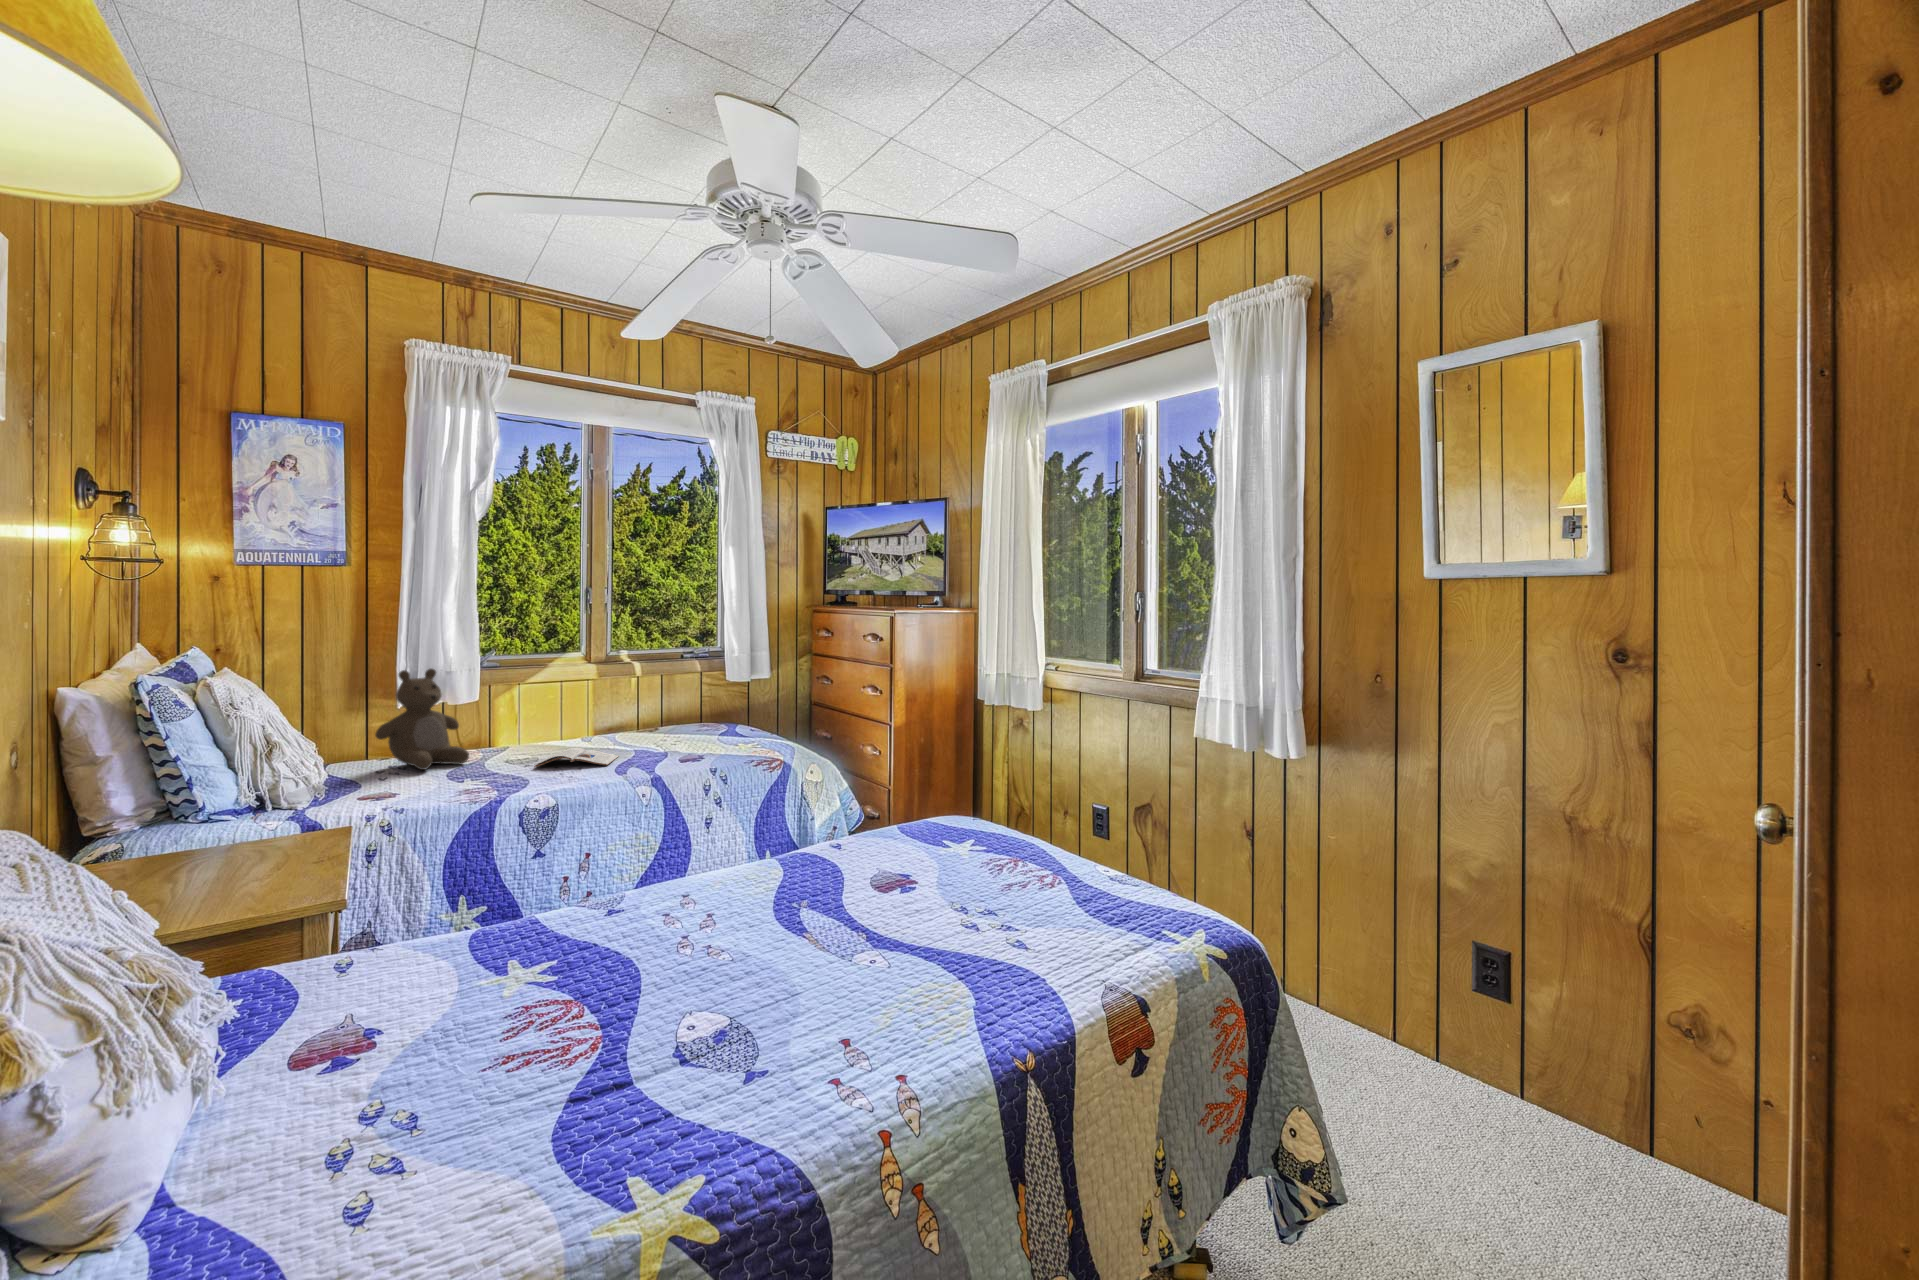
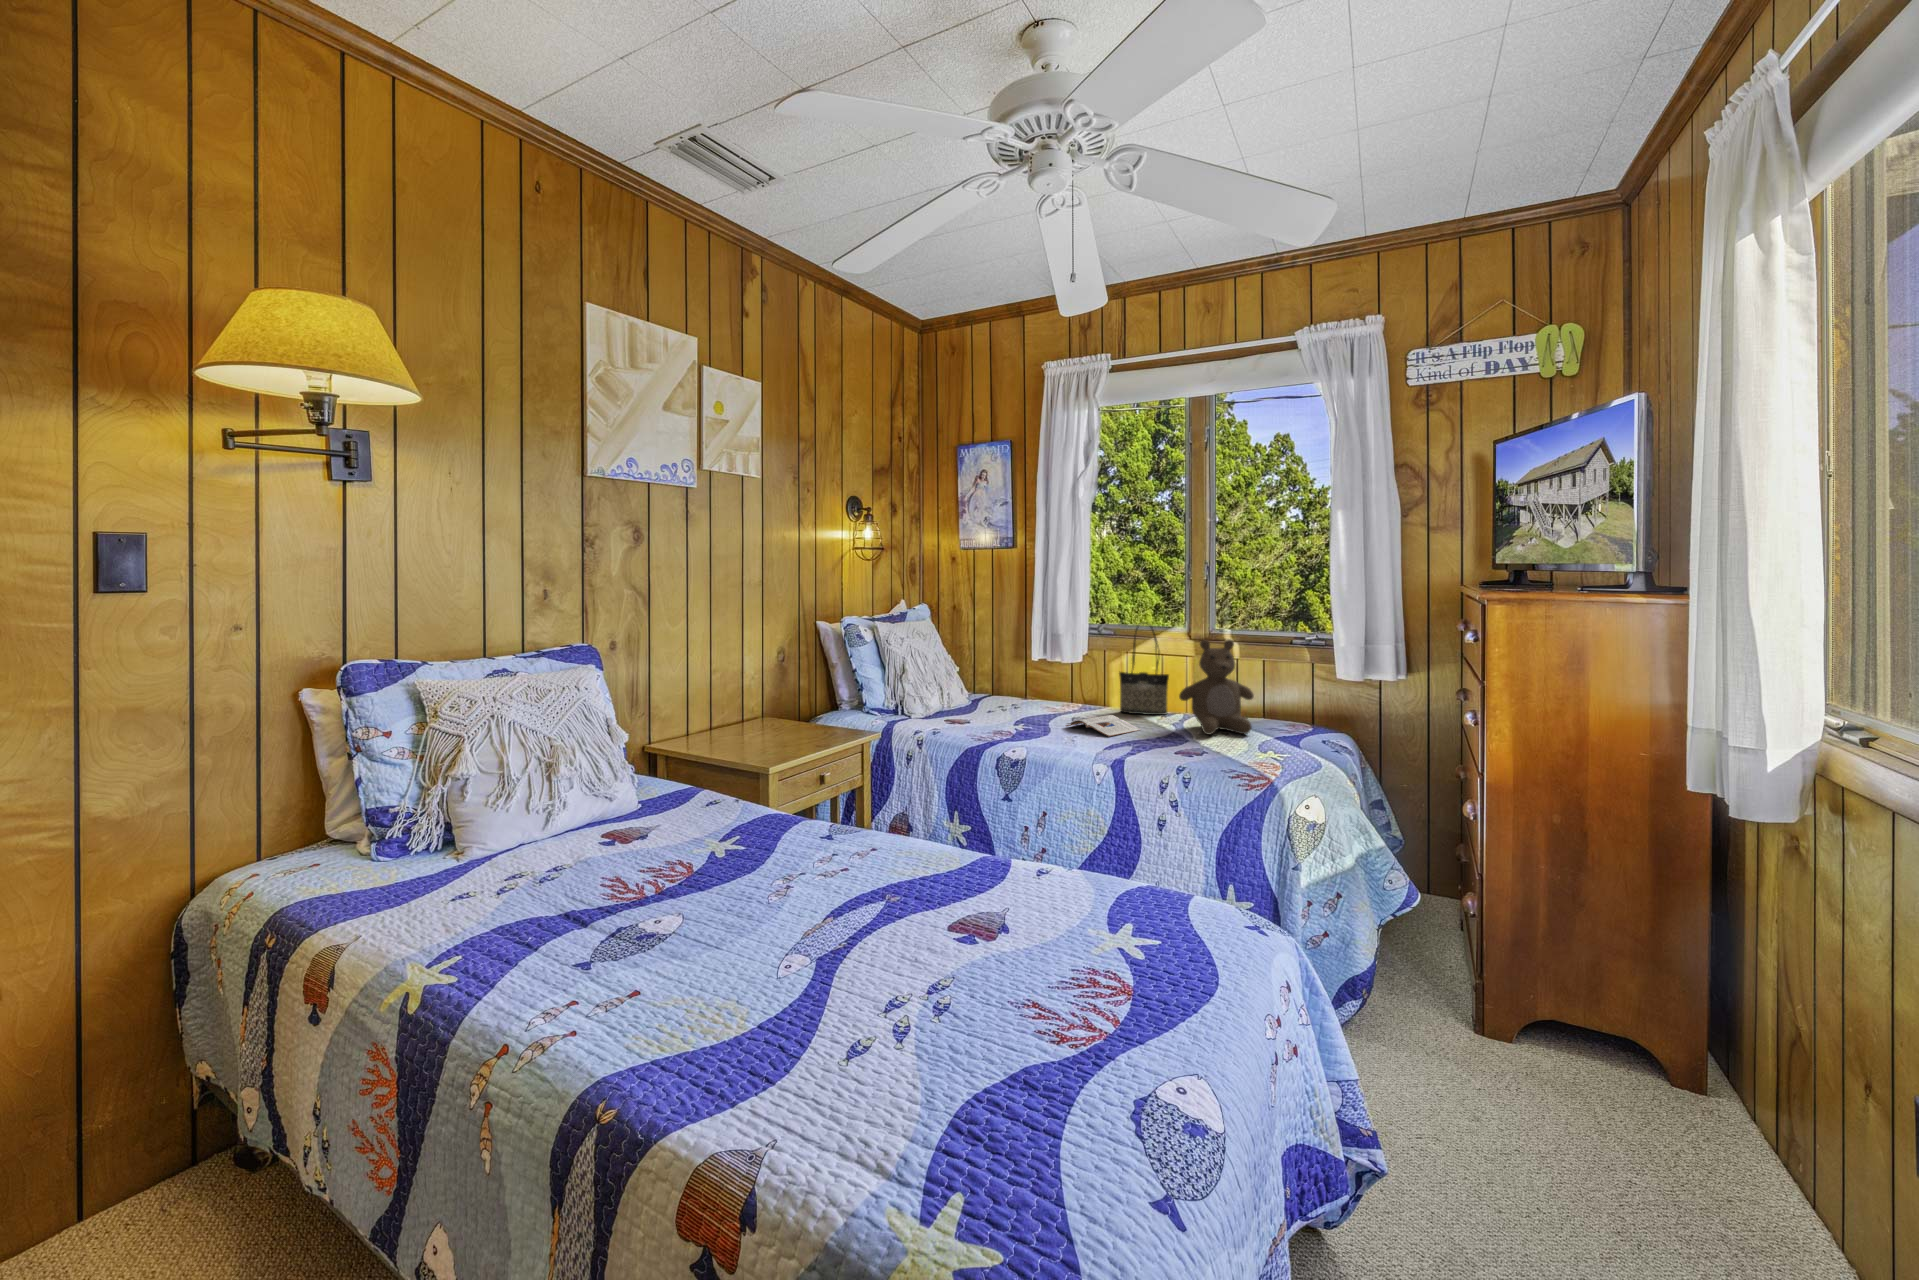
tote bag: none [548,648,605,748] -> present [1119,622,1169,715]
teddy bear: present [375,669,469,770] -> present [1179,640,1254,735]

